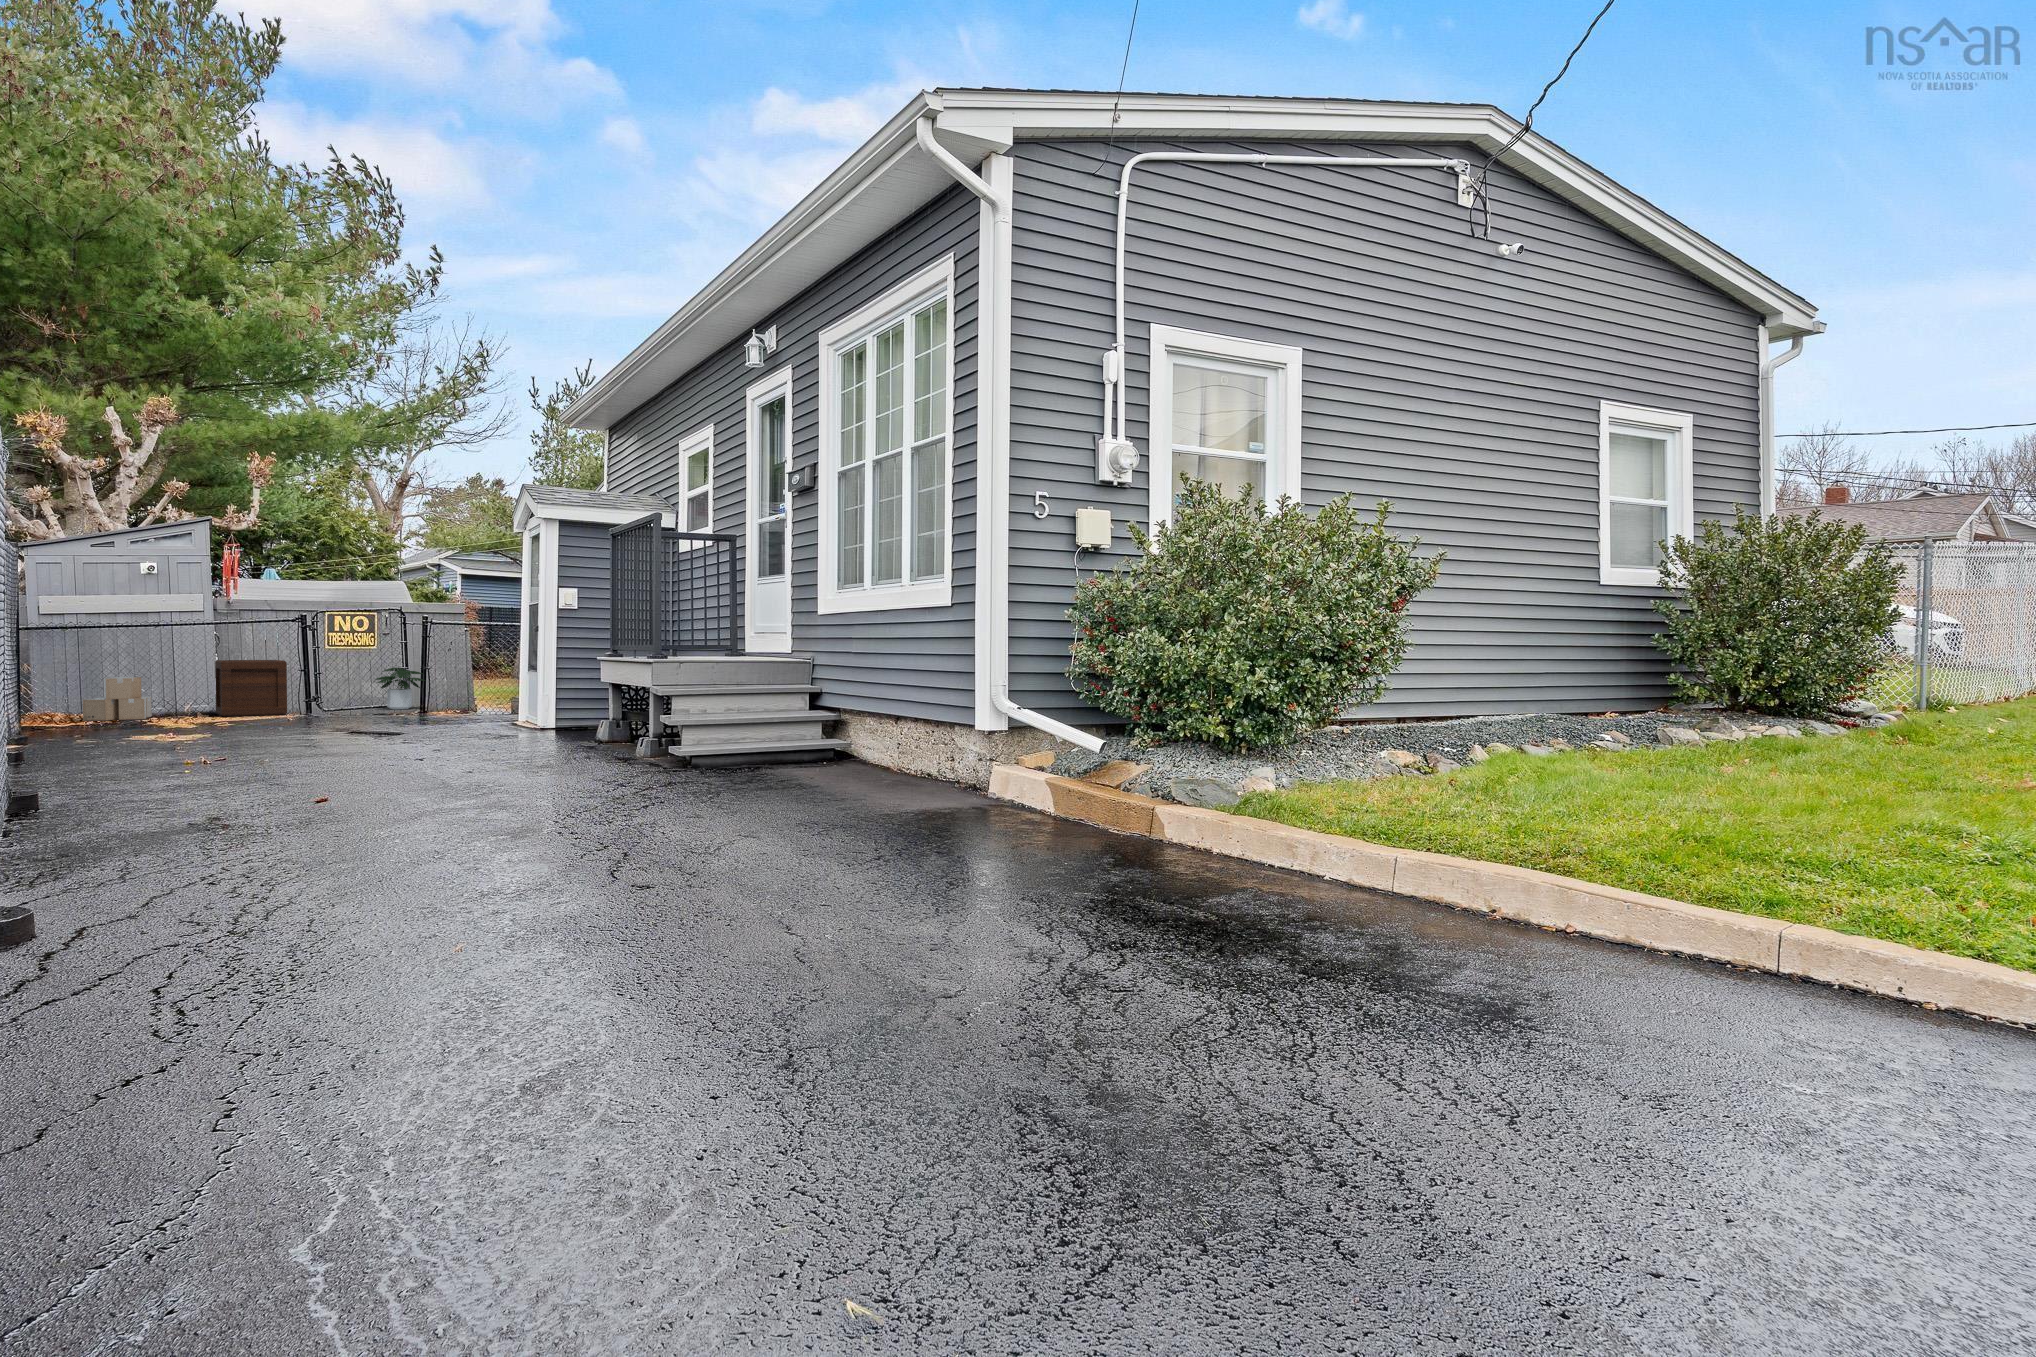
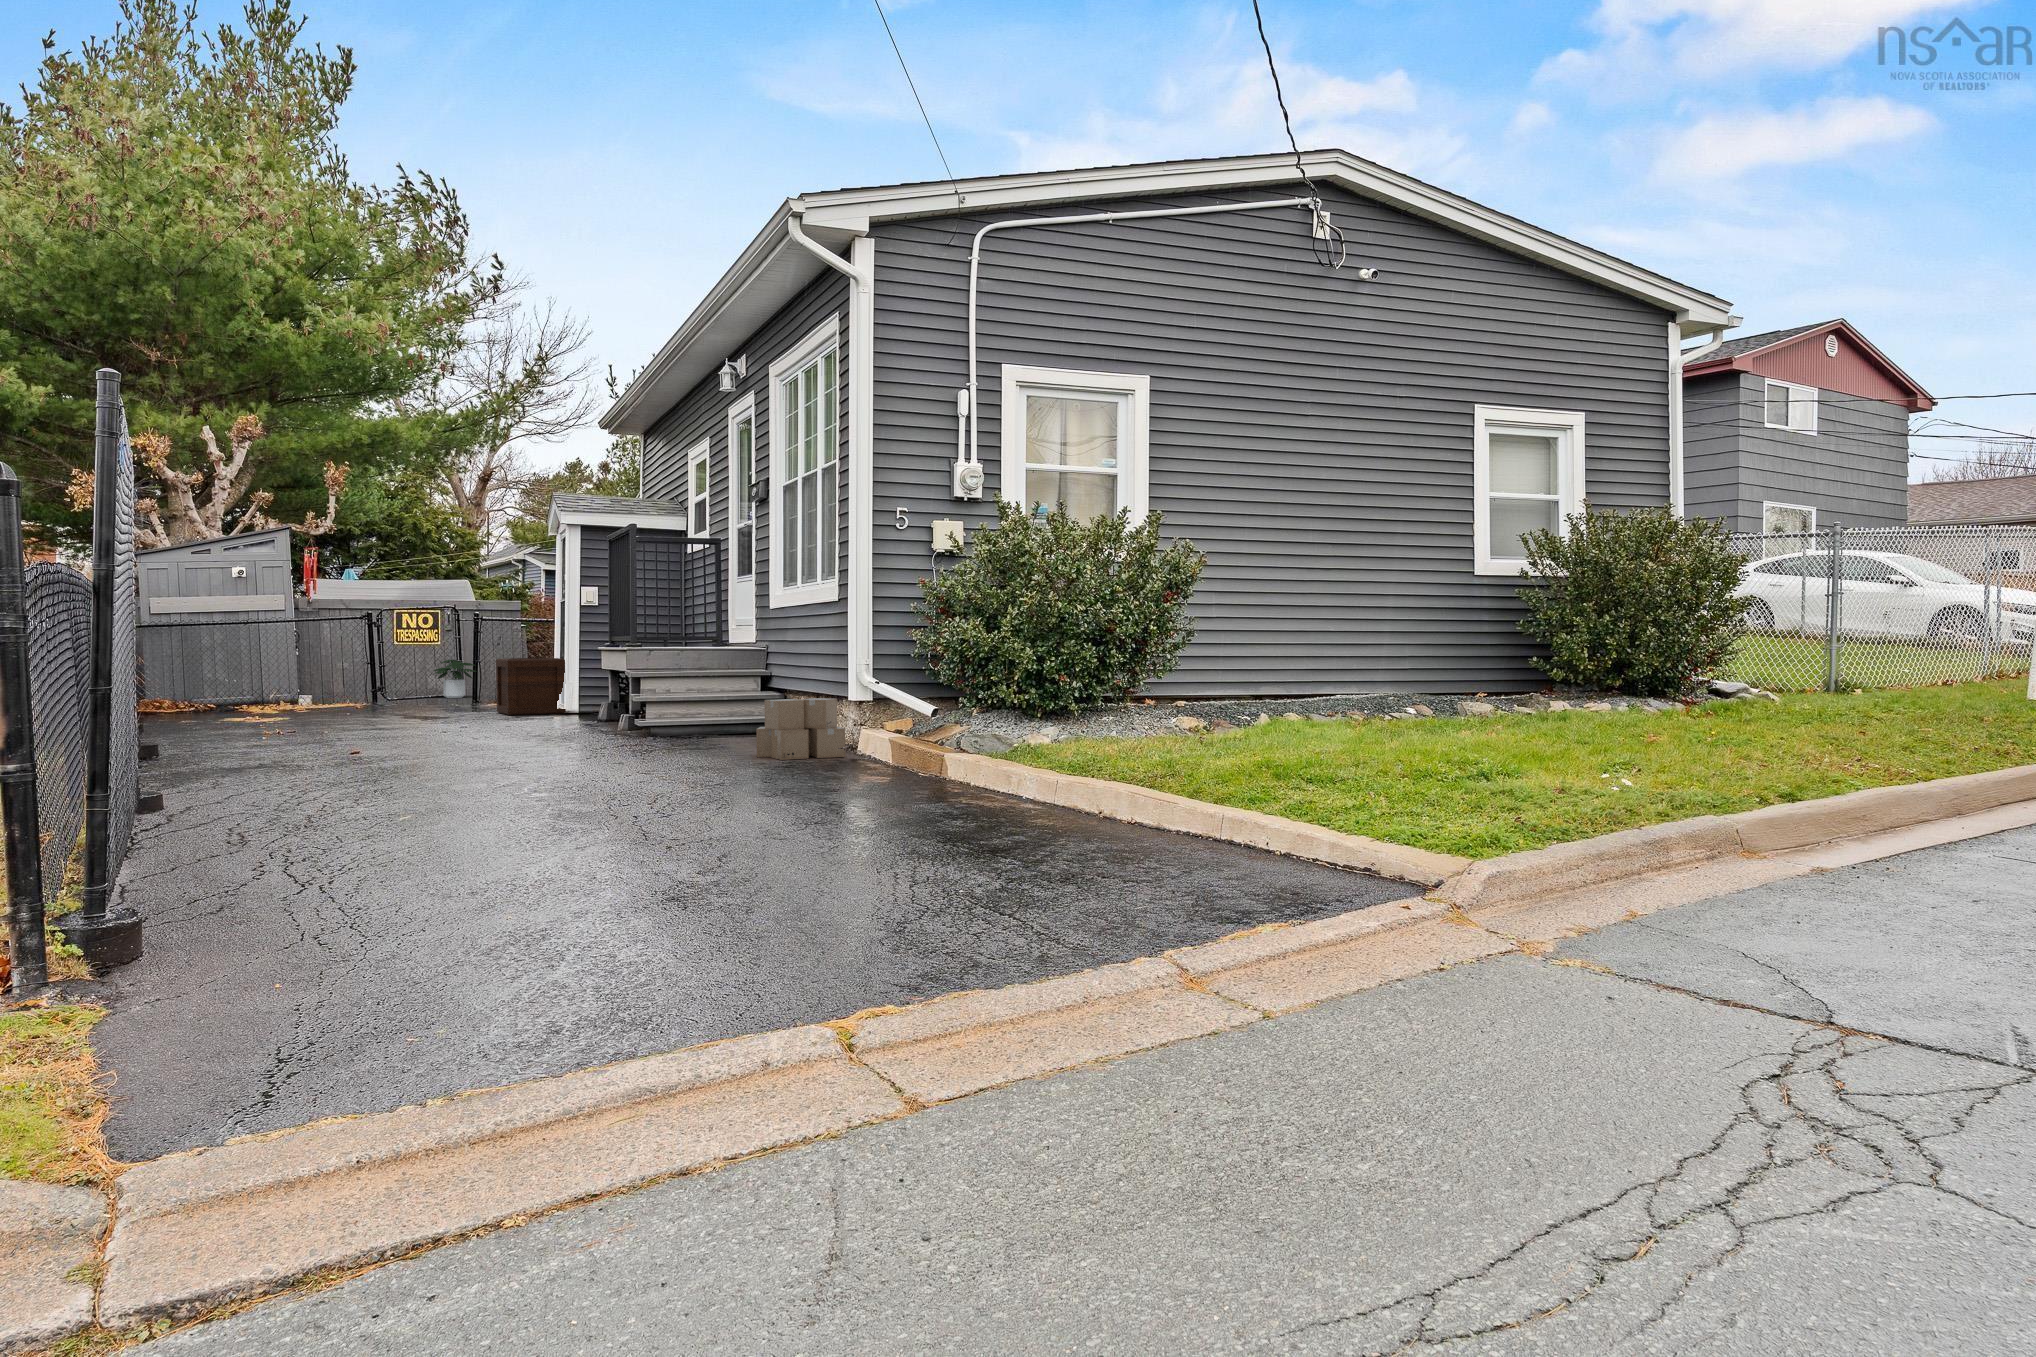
wooden crate: present [215,660,287,716] -> present [496,658,566,715]
cardboard box: present [83,677,152,721] -> present [756,698,845,760]

